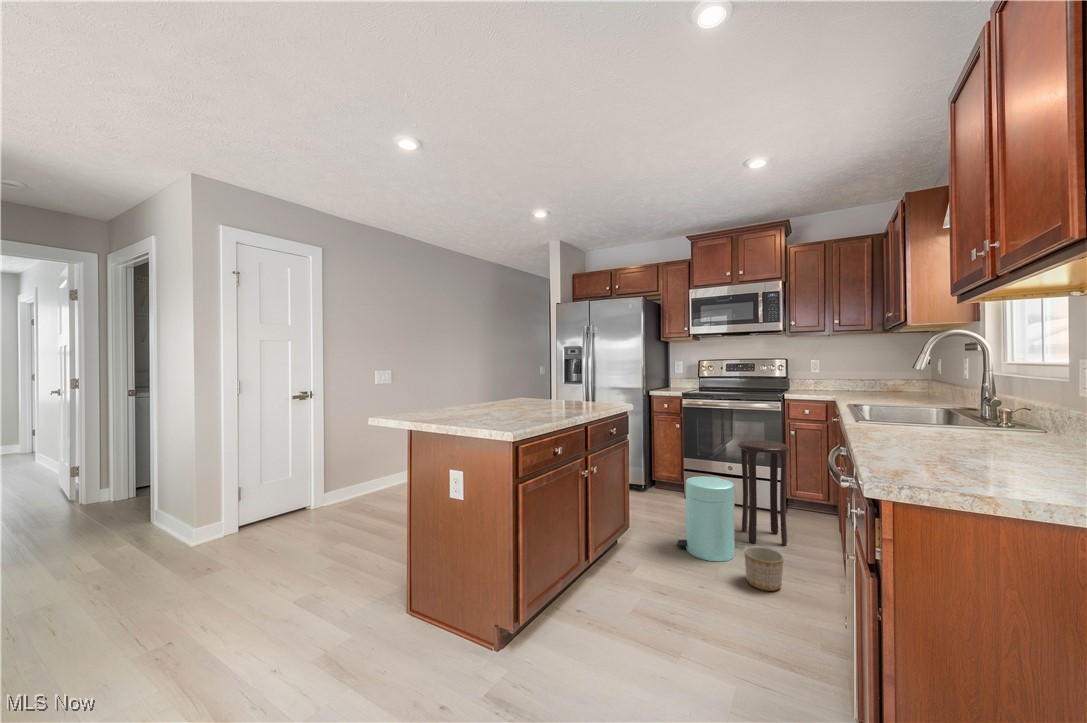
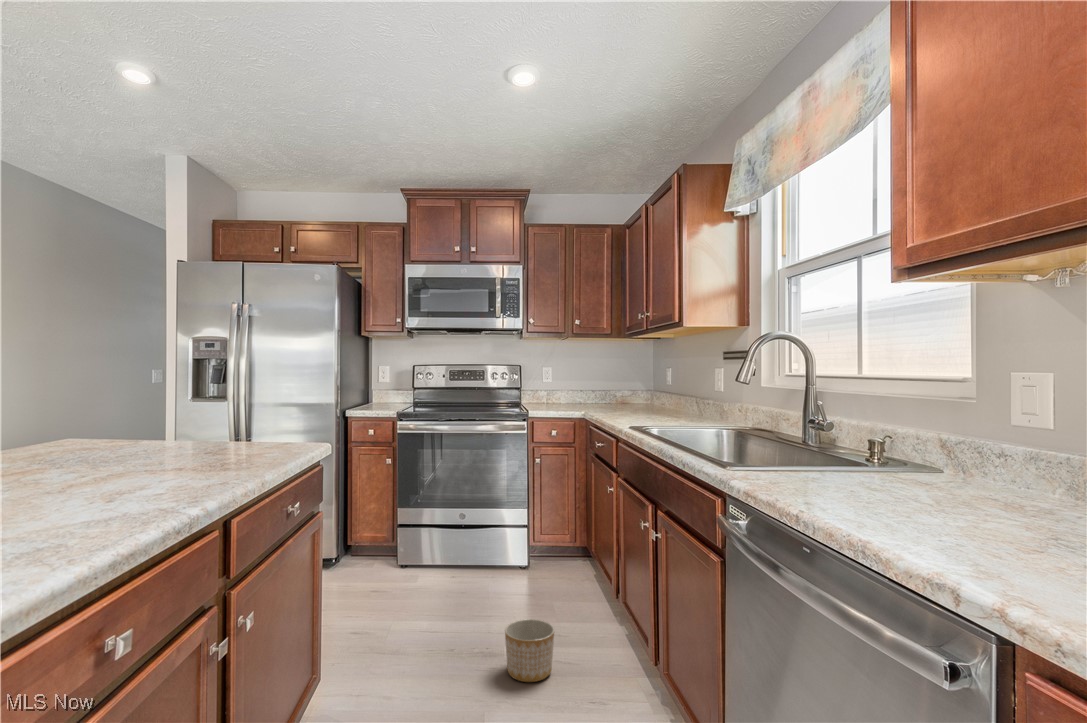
stool: present [738,440,790,545] -> none [481,470,544,614]
trash can: present [677,476,735,562] -> none [402,530,484,658]

